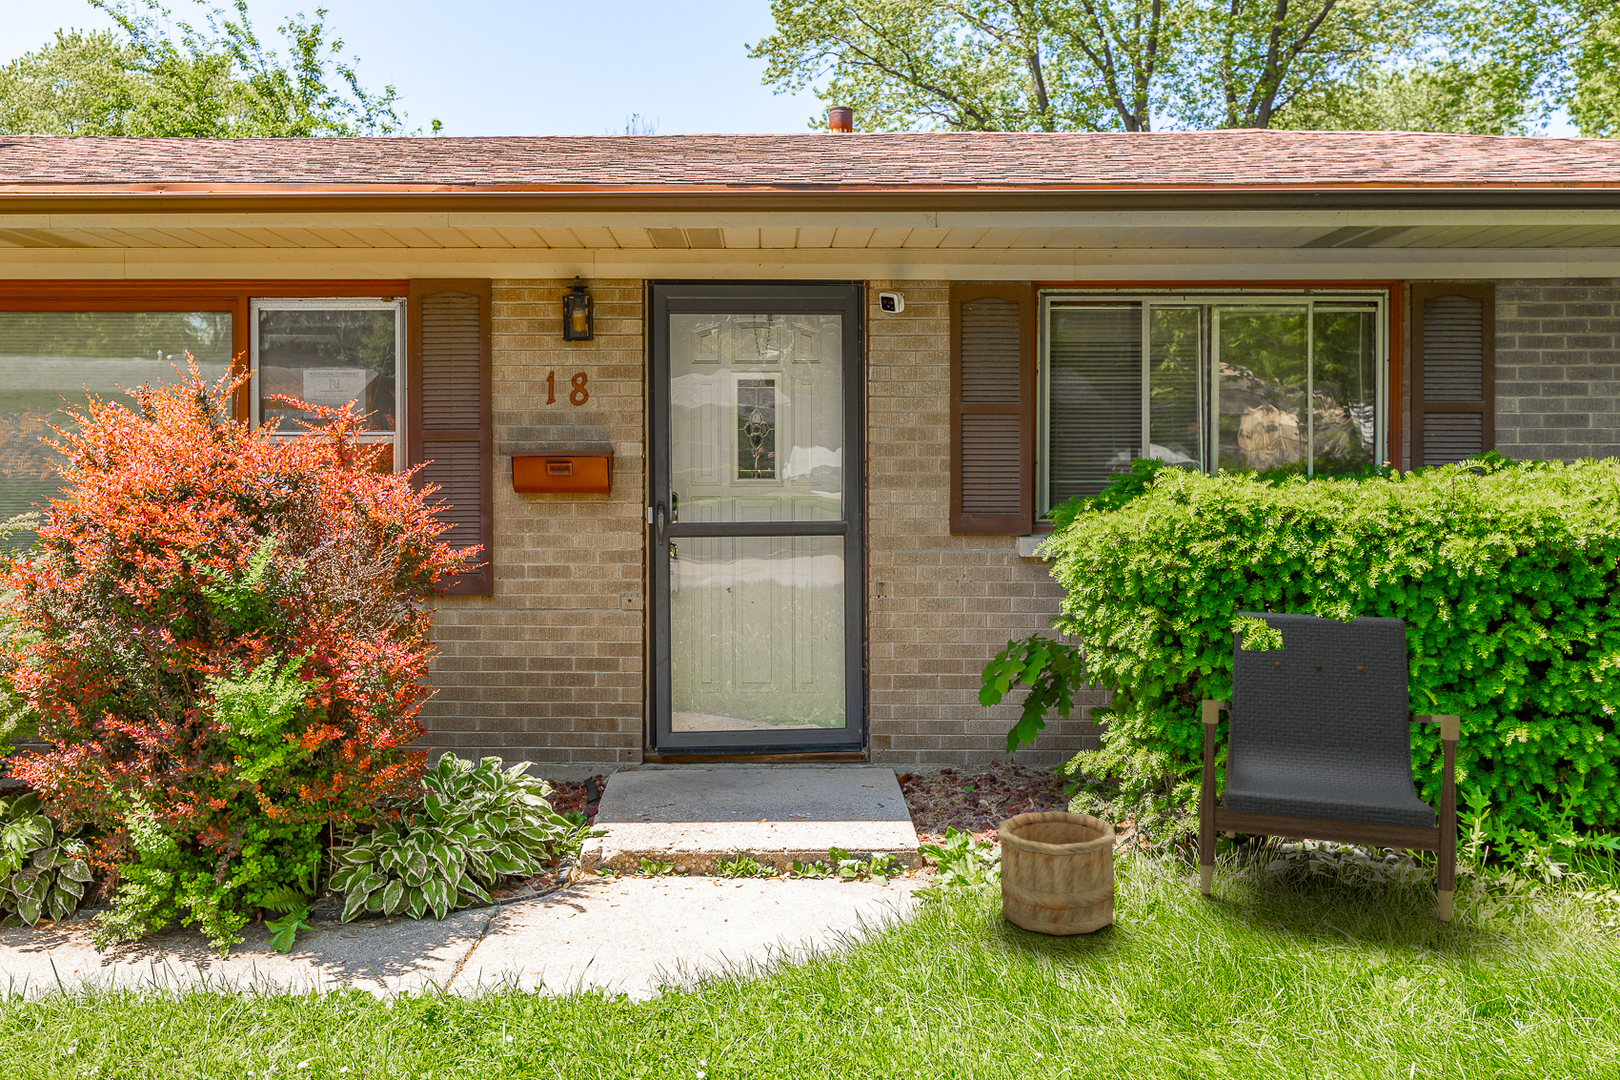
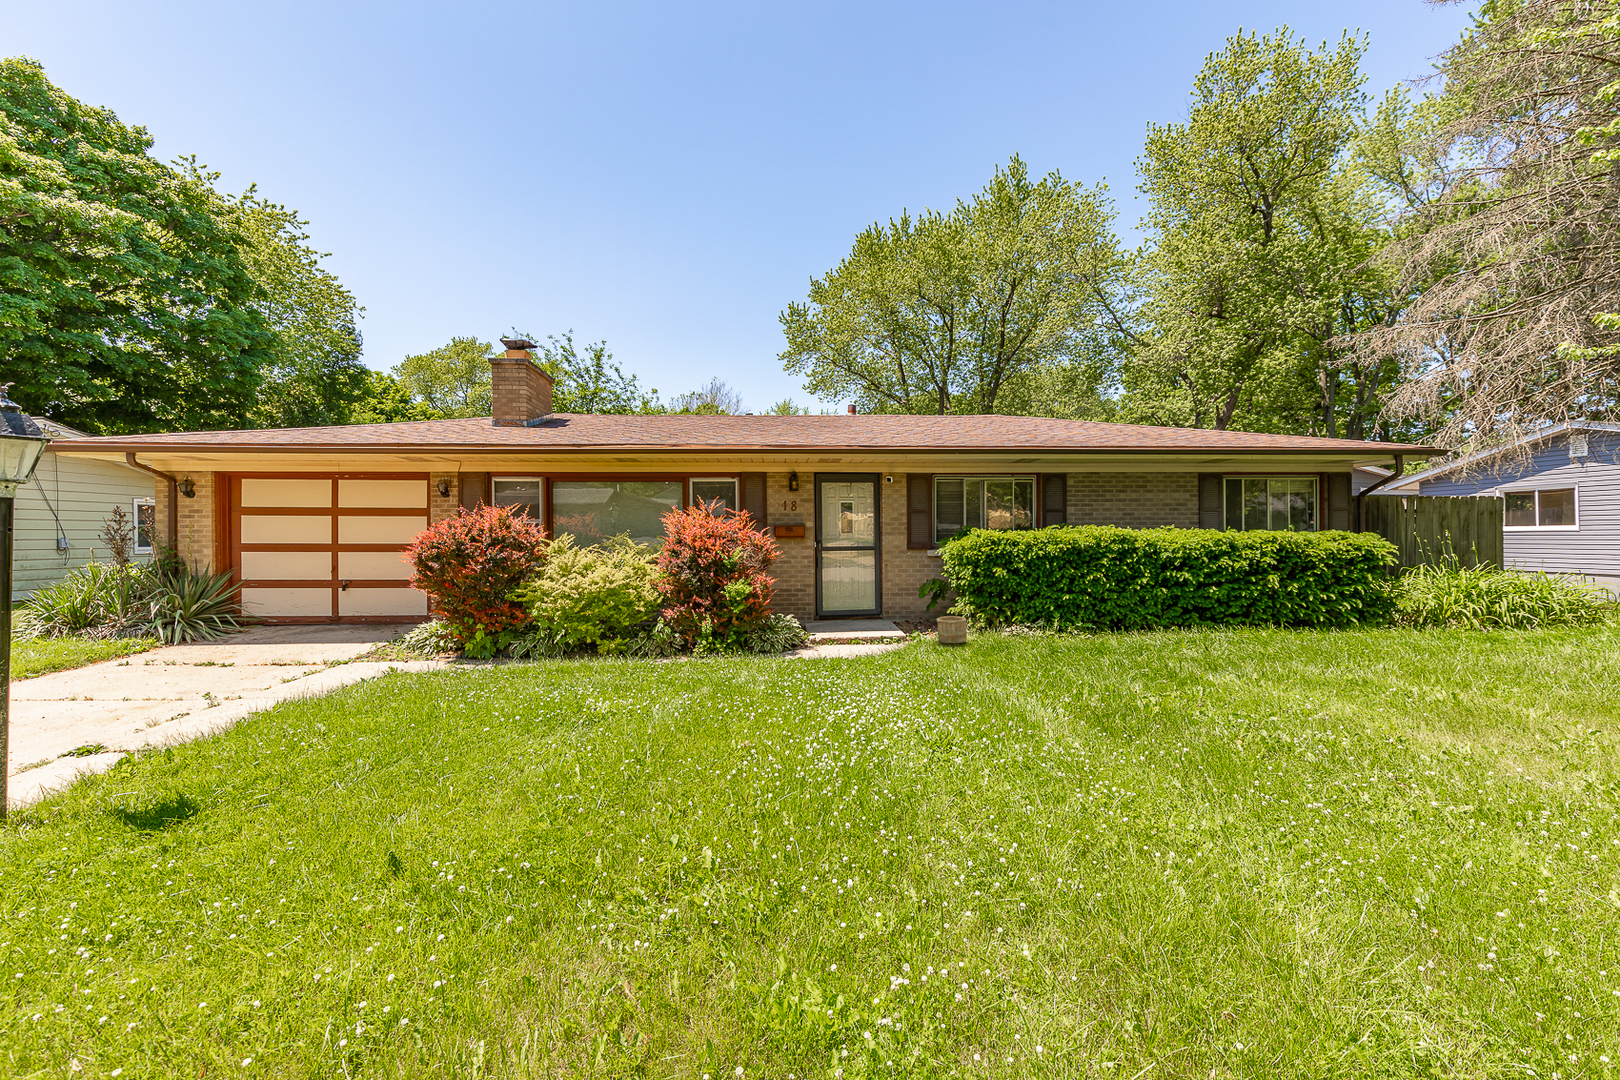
lounge chair: present [1199,612,1460,921] -> none [986,567,1049,640]

